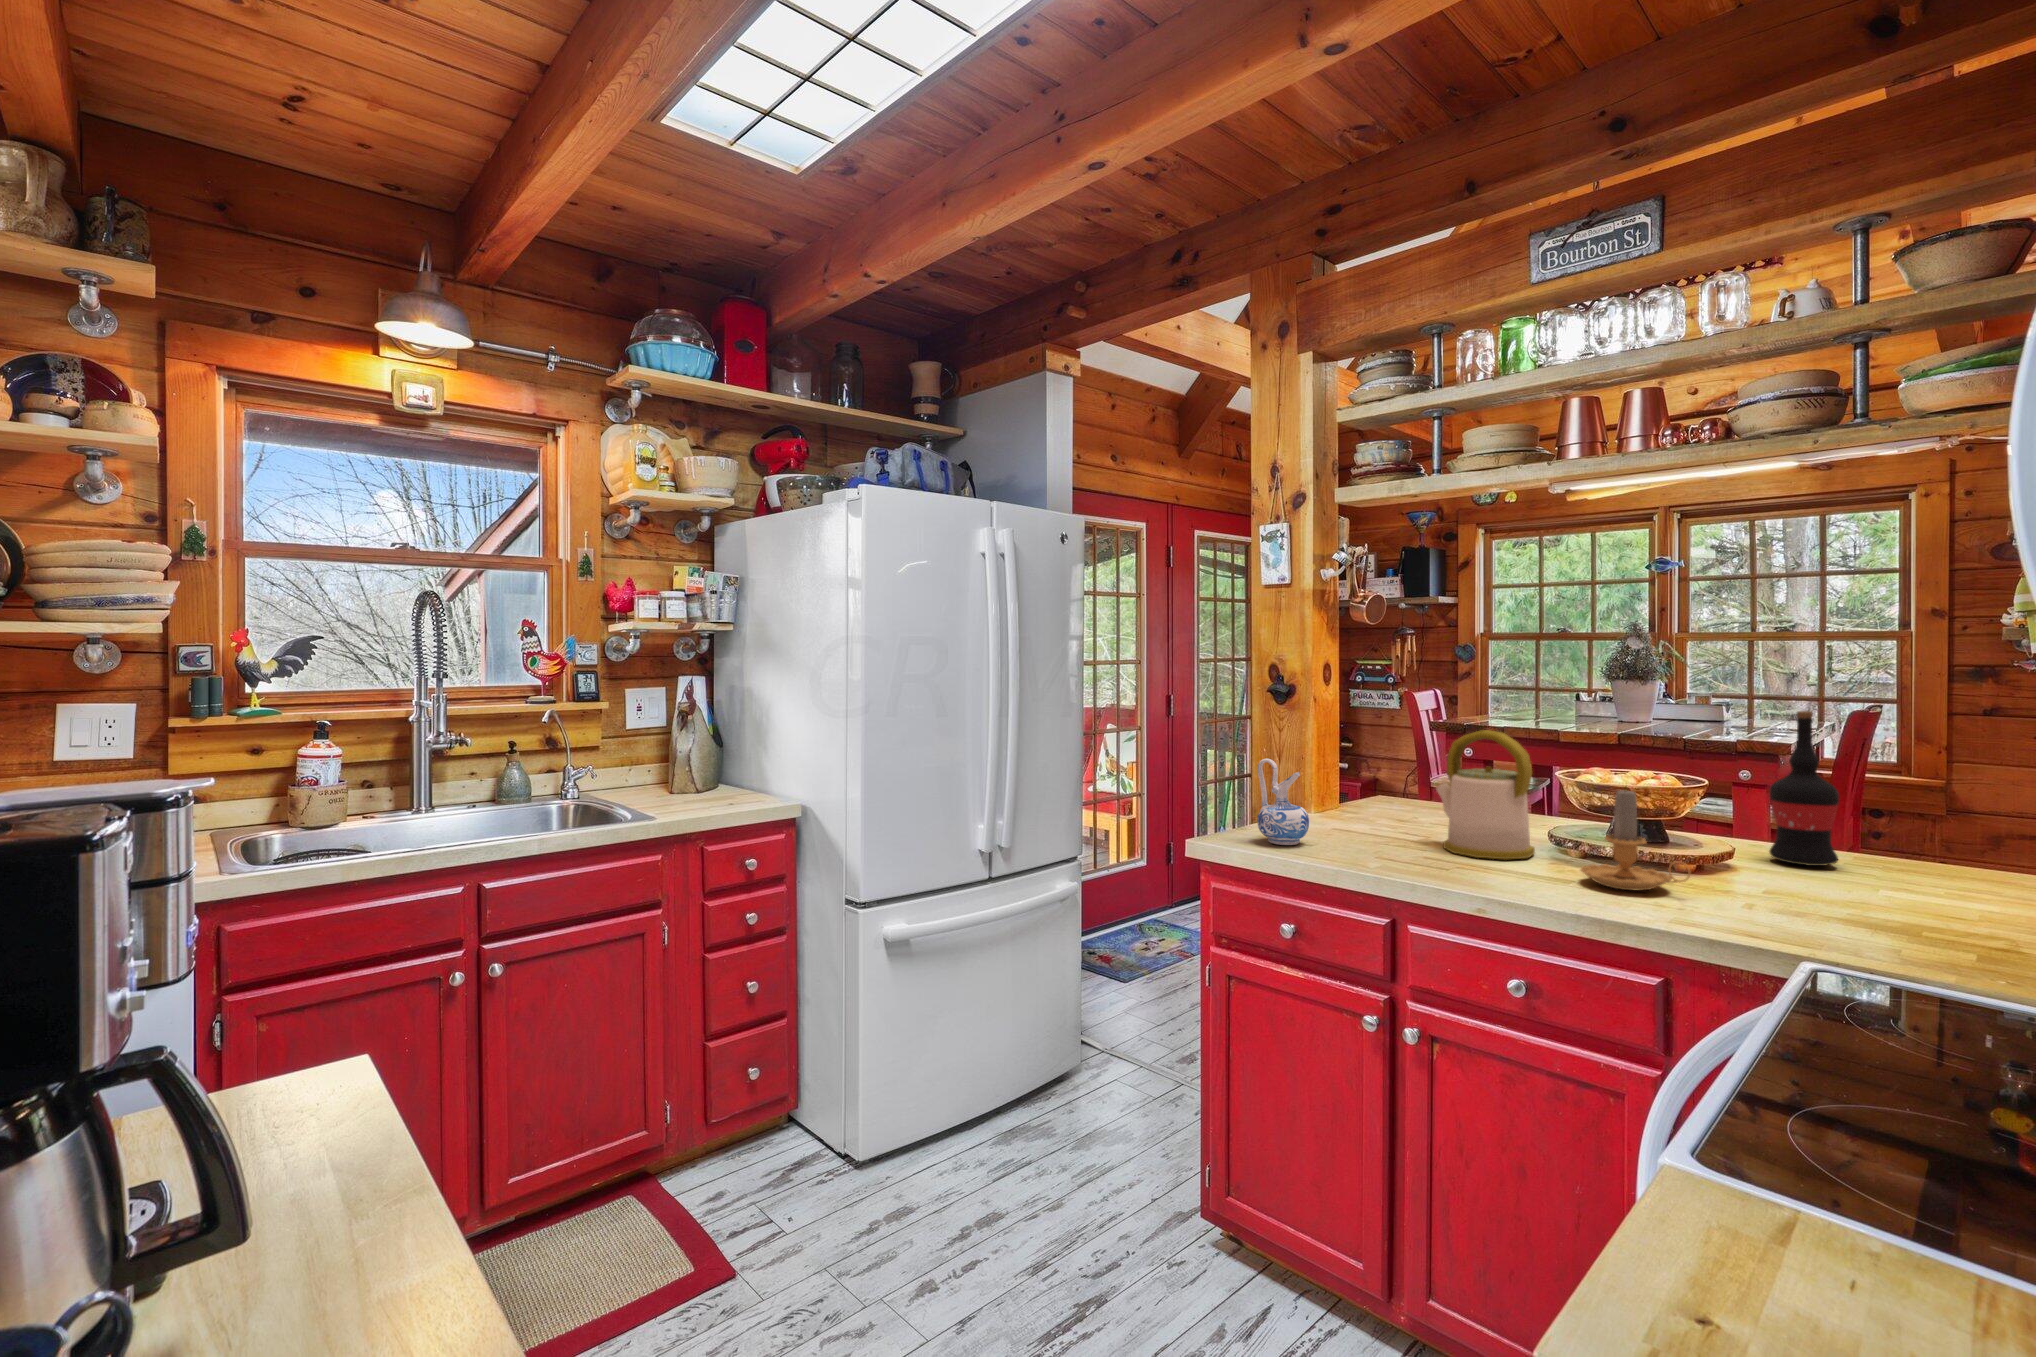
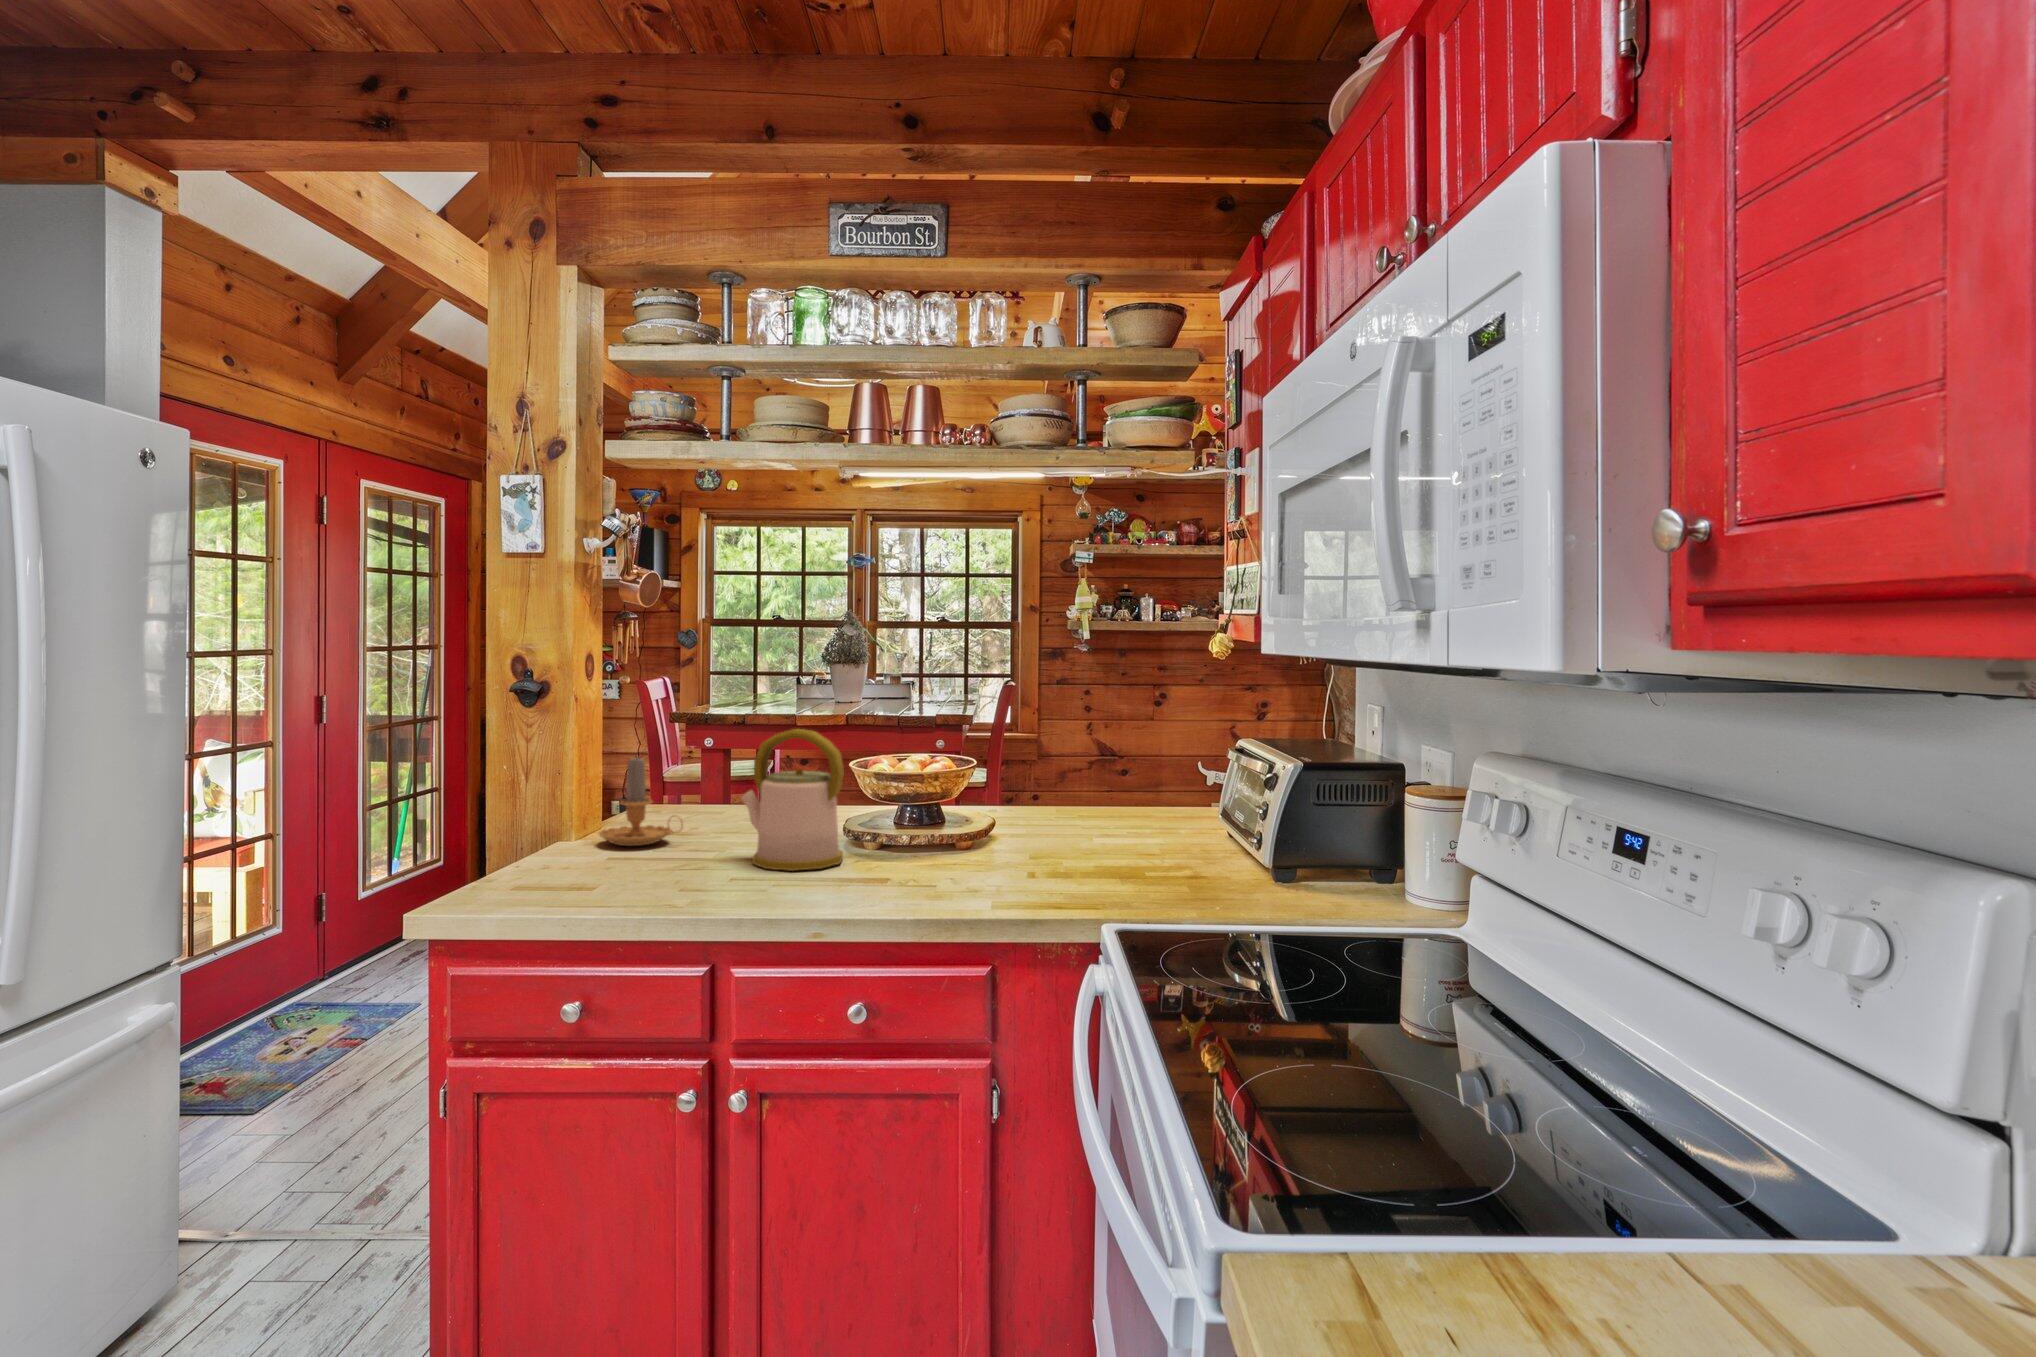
wine bottle: present [1769,711,1839,866] -> none [1019,701,1068,837]
ceramic pitcher: present [1257,758,1309,845] -> none [528,777,599,888]
candle: present [1581,790,1690,891] -> present [599,758,683,846]

